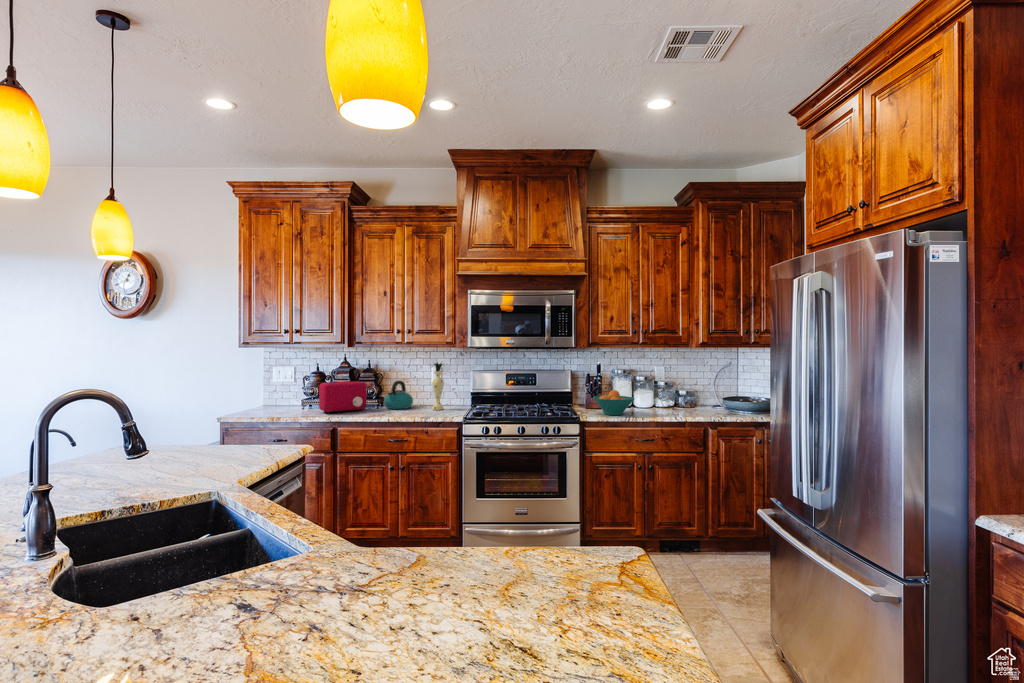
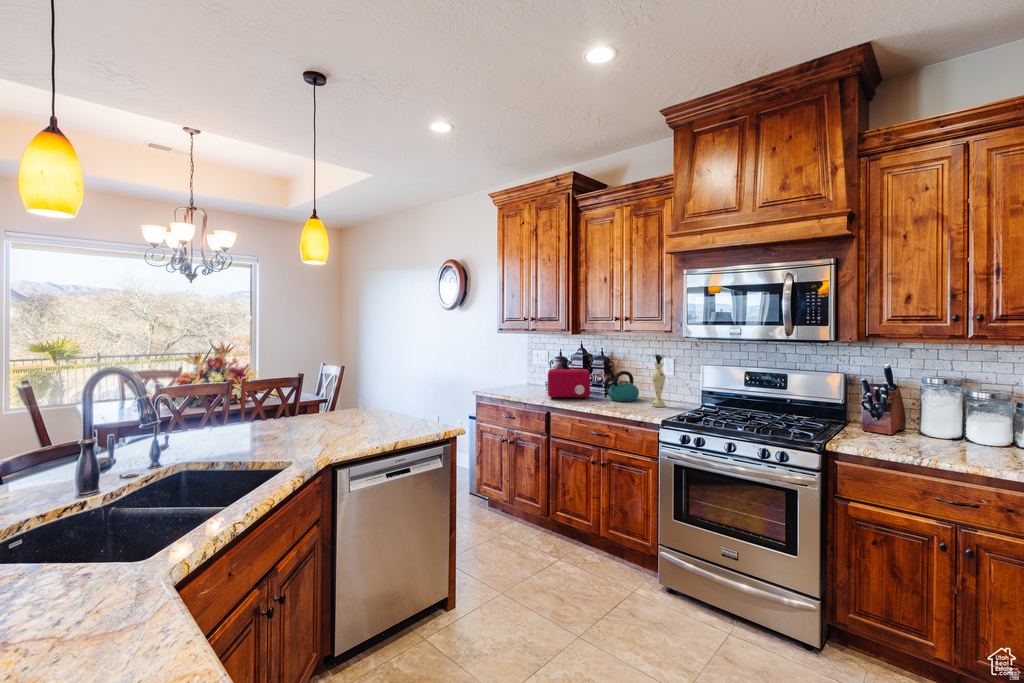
fruit bowl: present [593,390,634,415] -> none [856,409,936,449]

